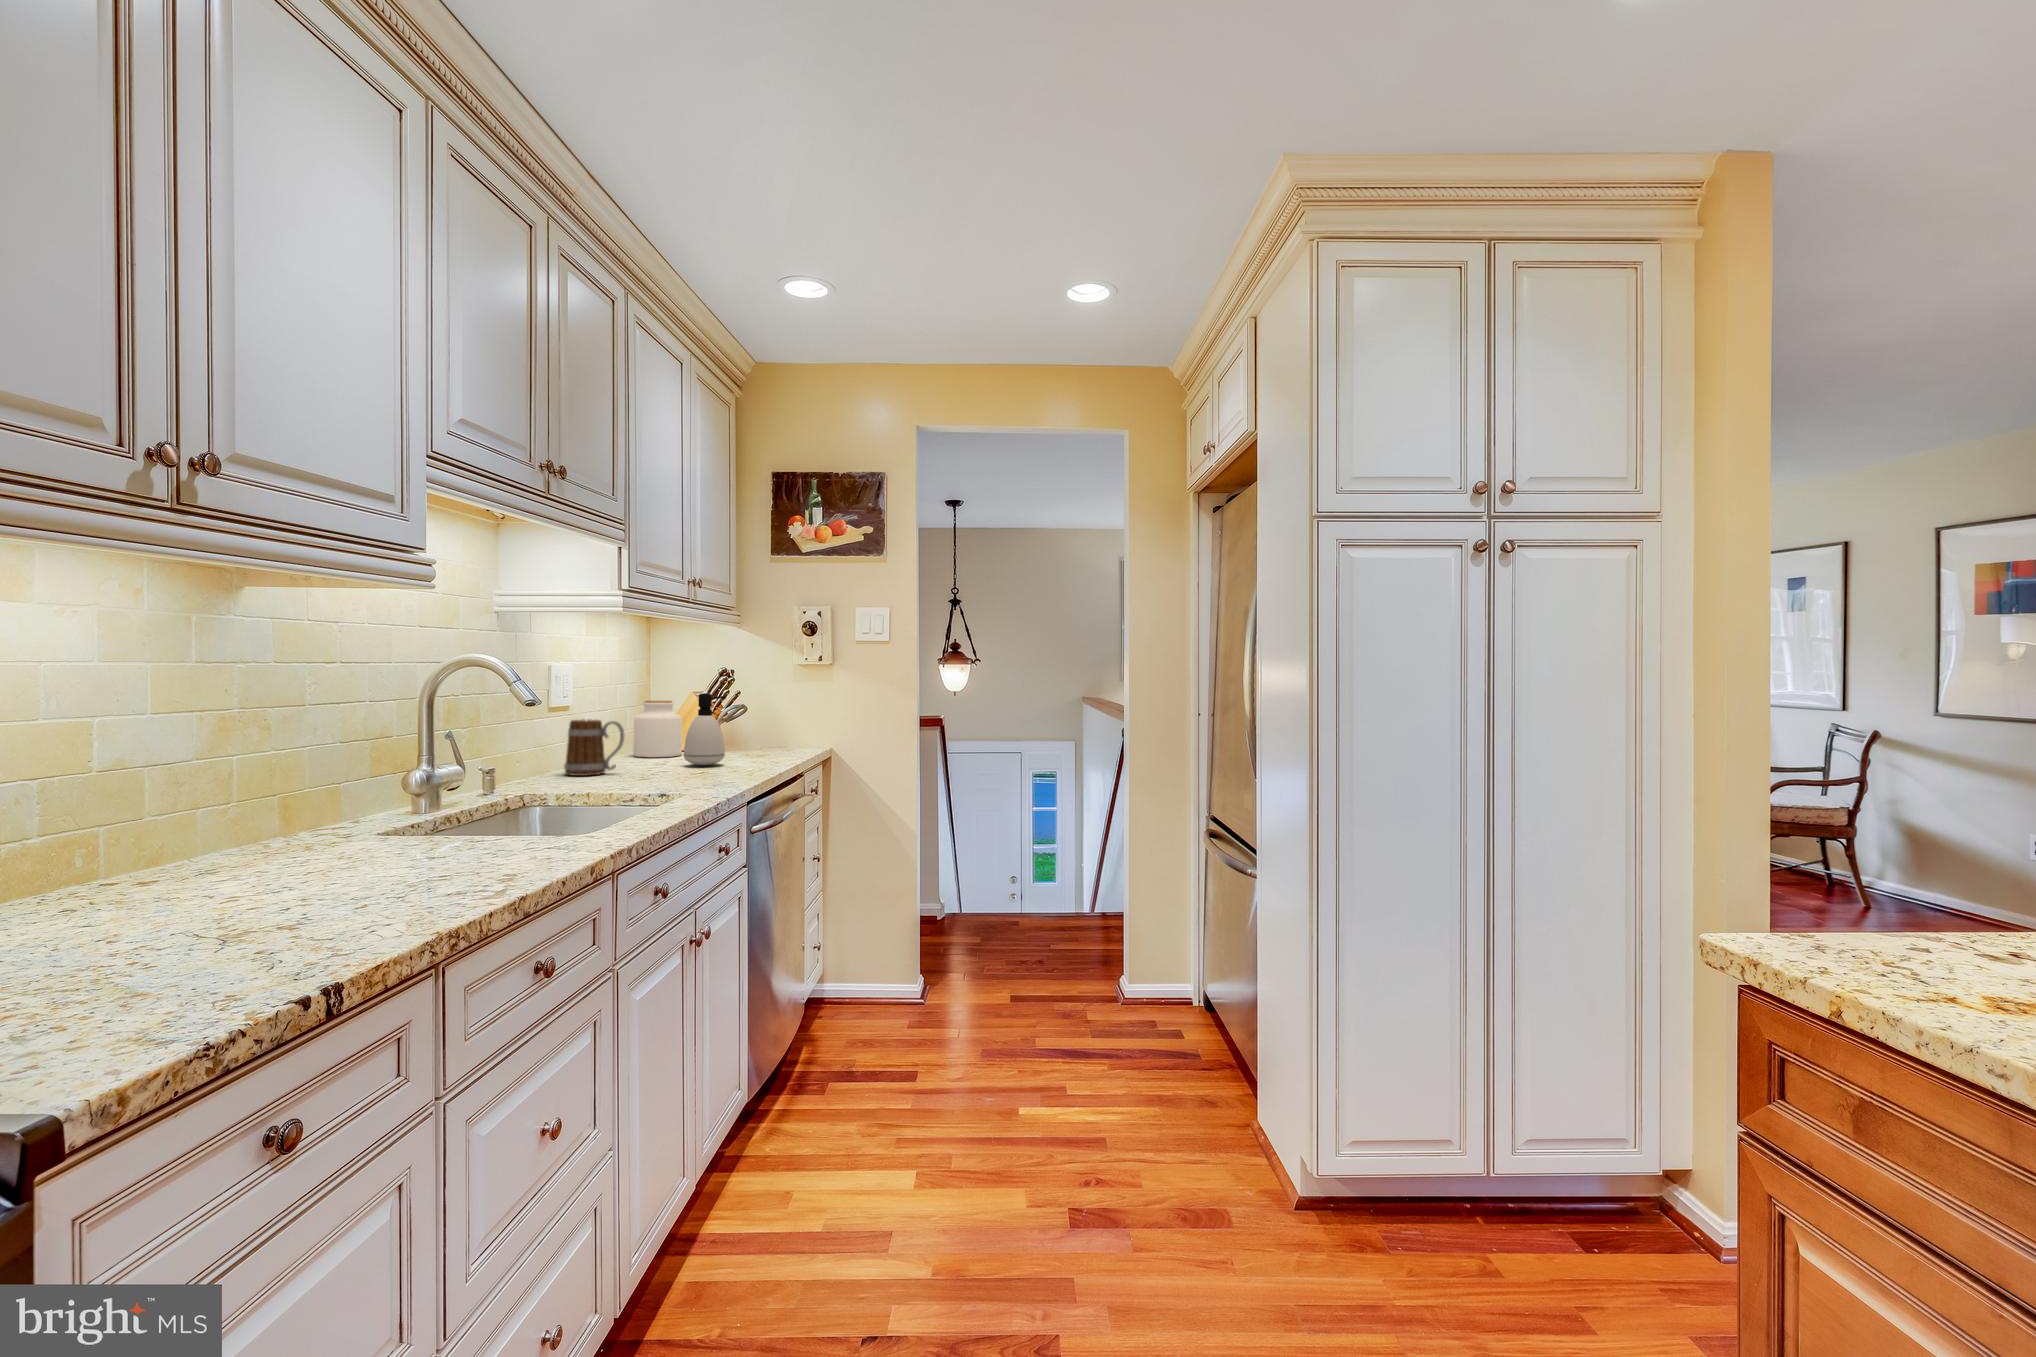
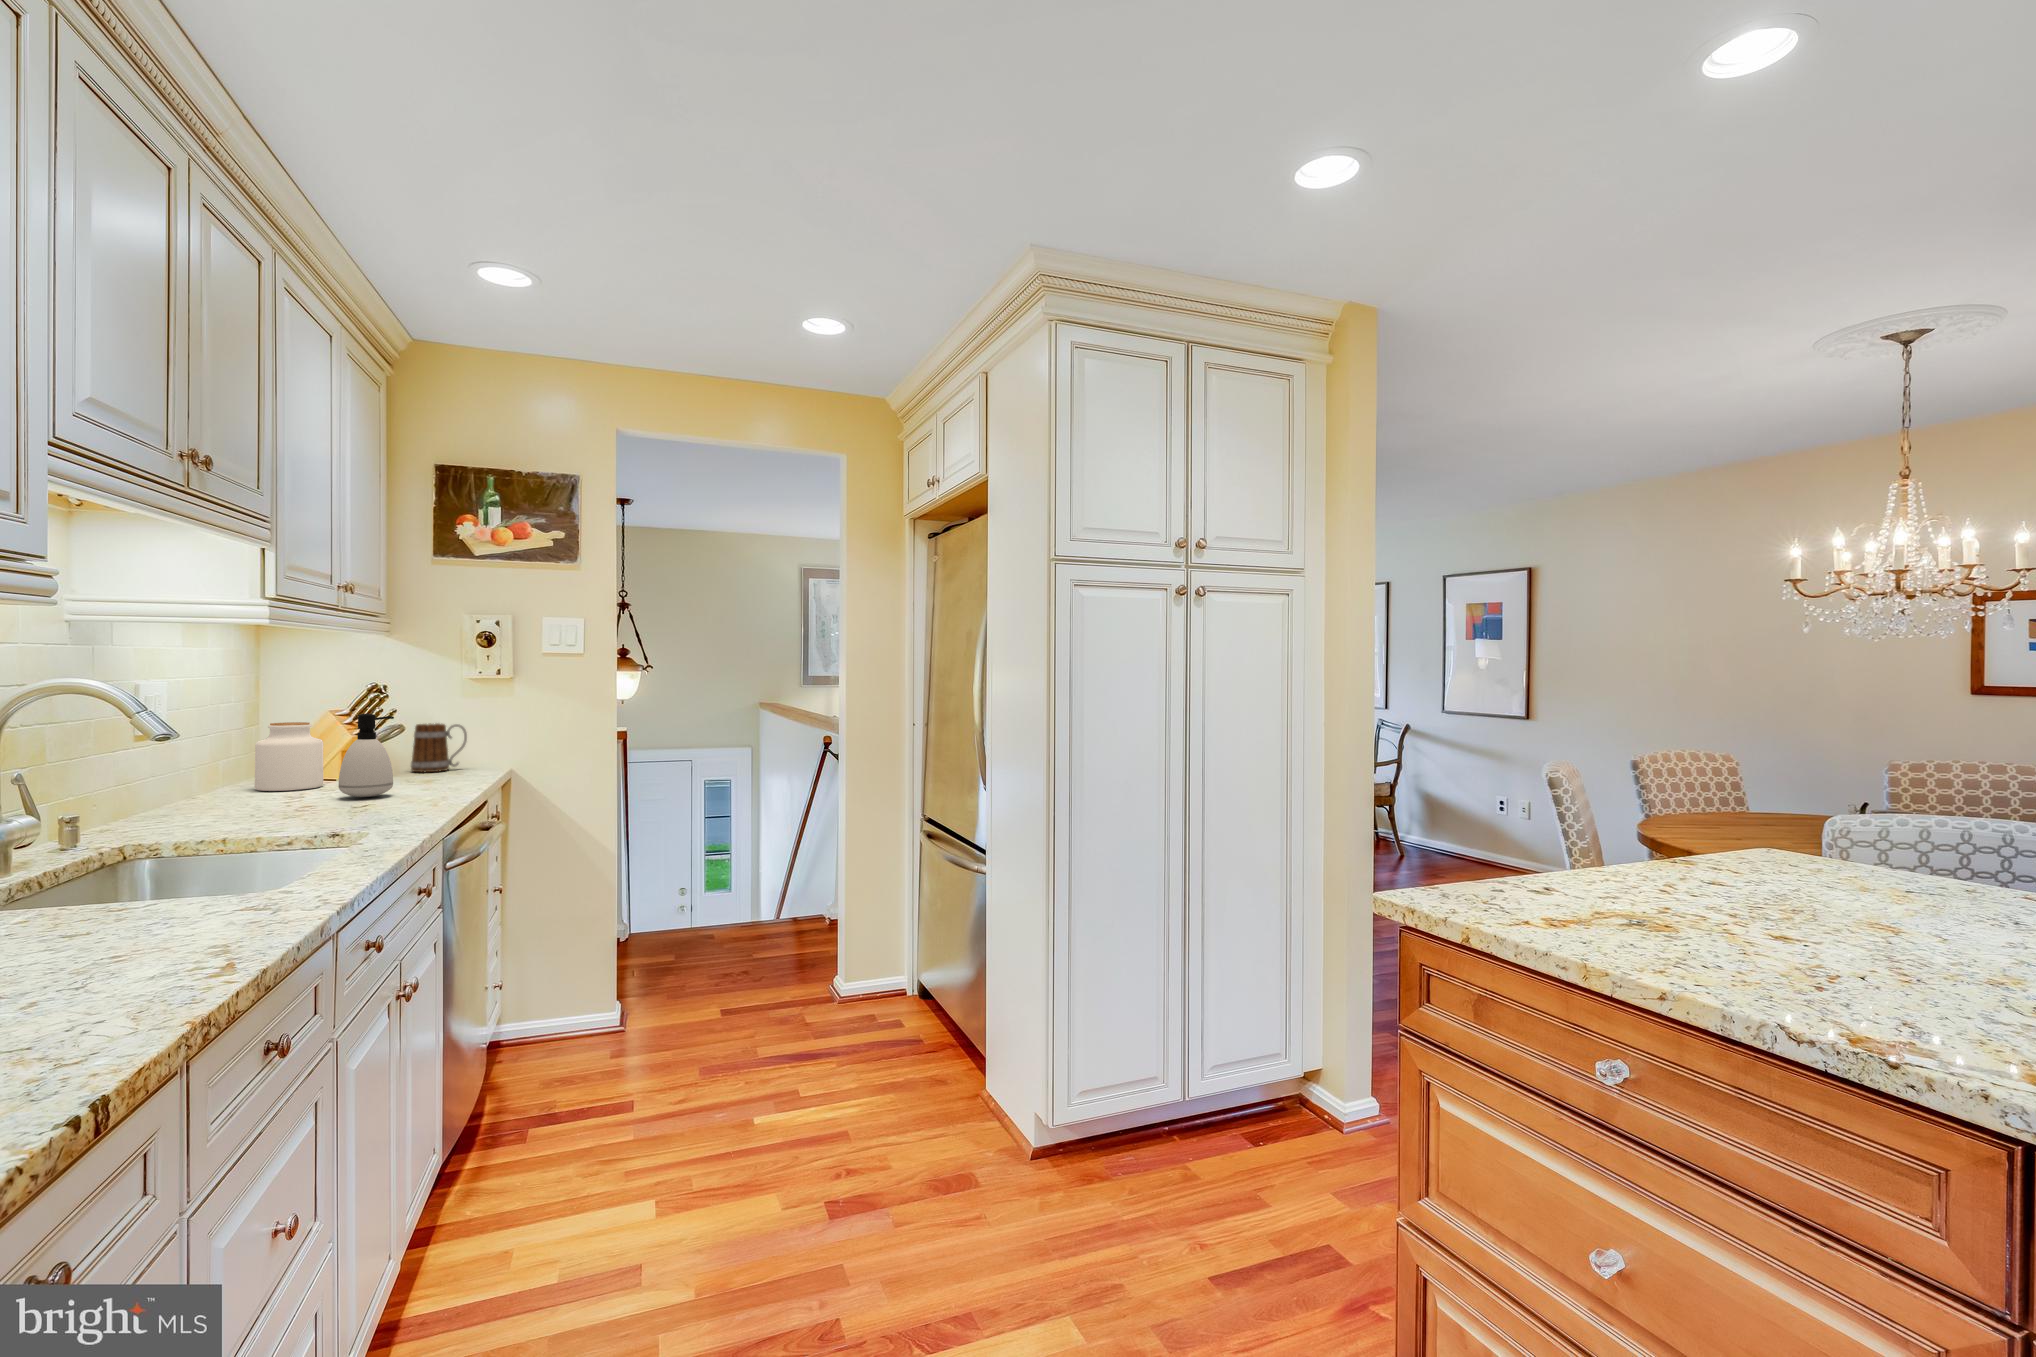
mug: present [564,719,625,776] -> present [411,724,467,772]

